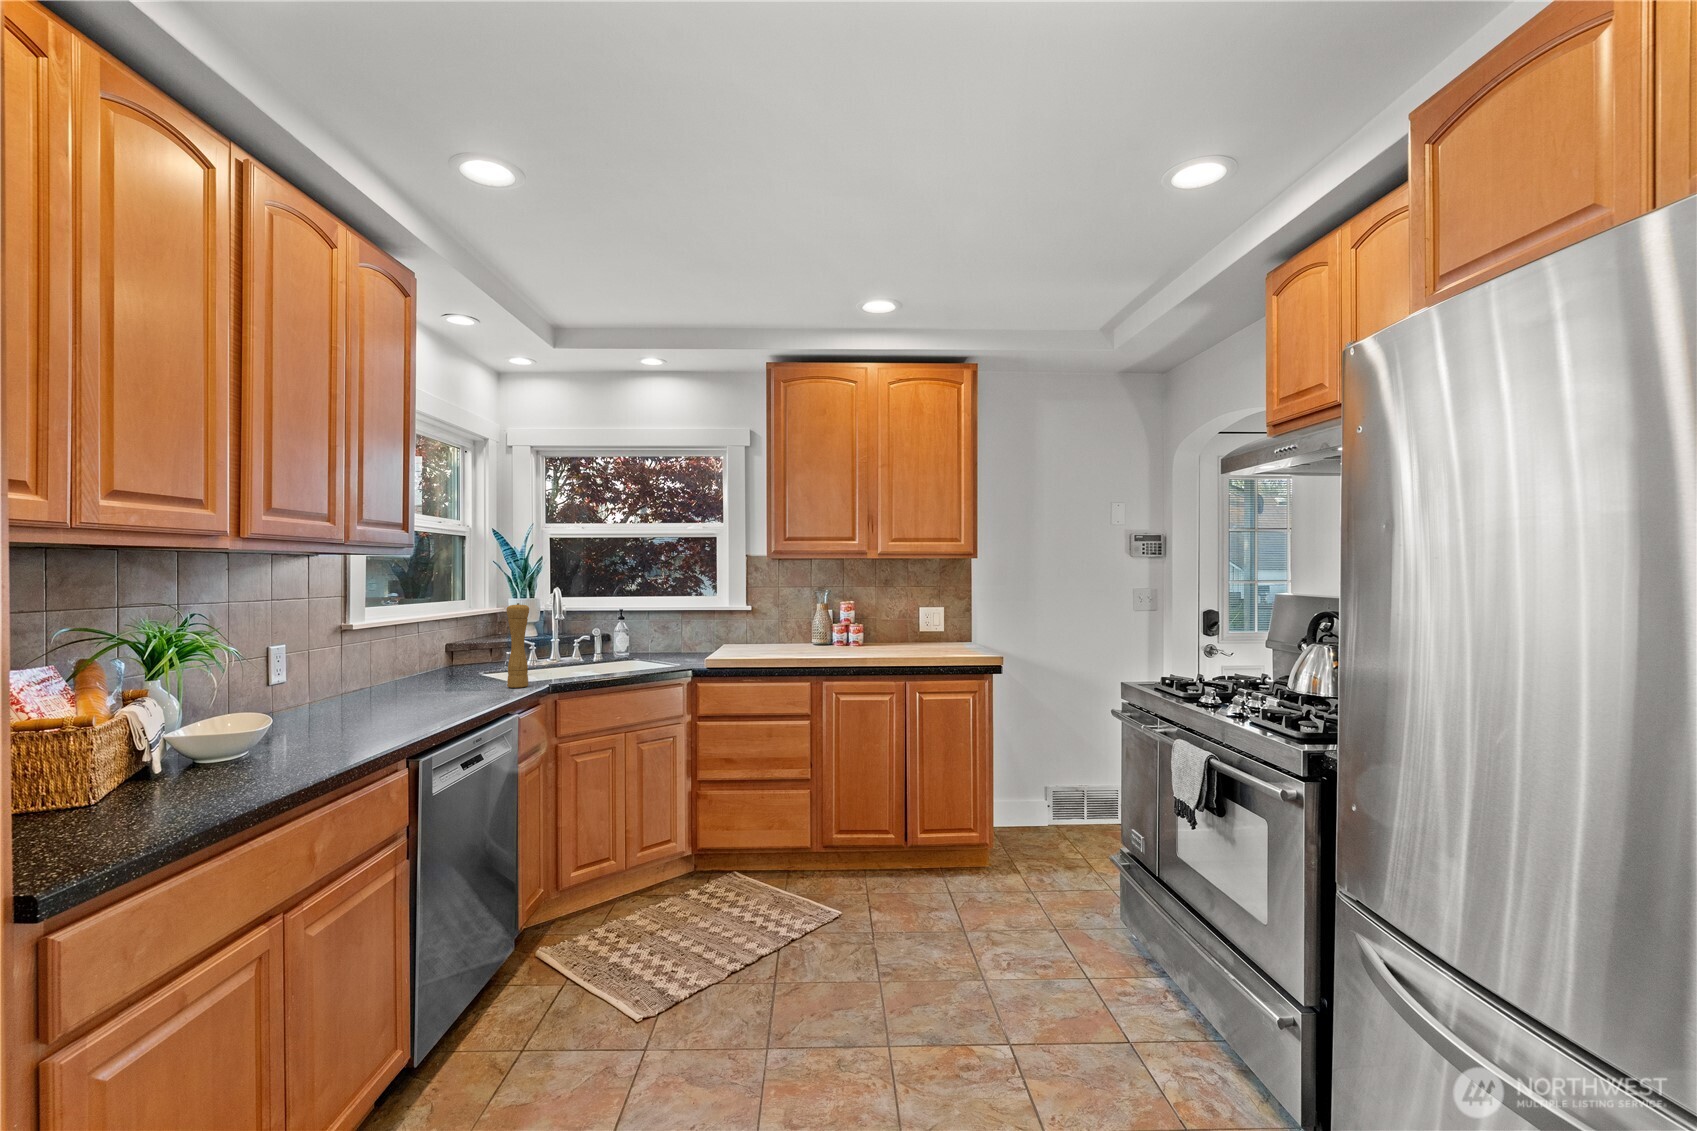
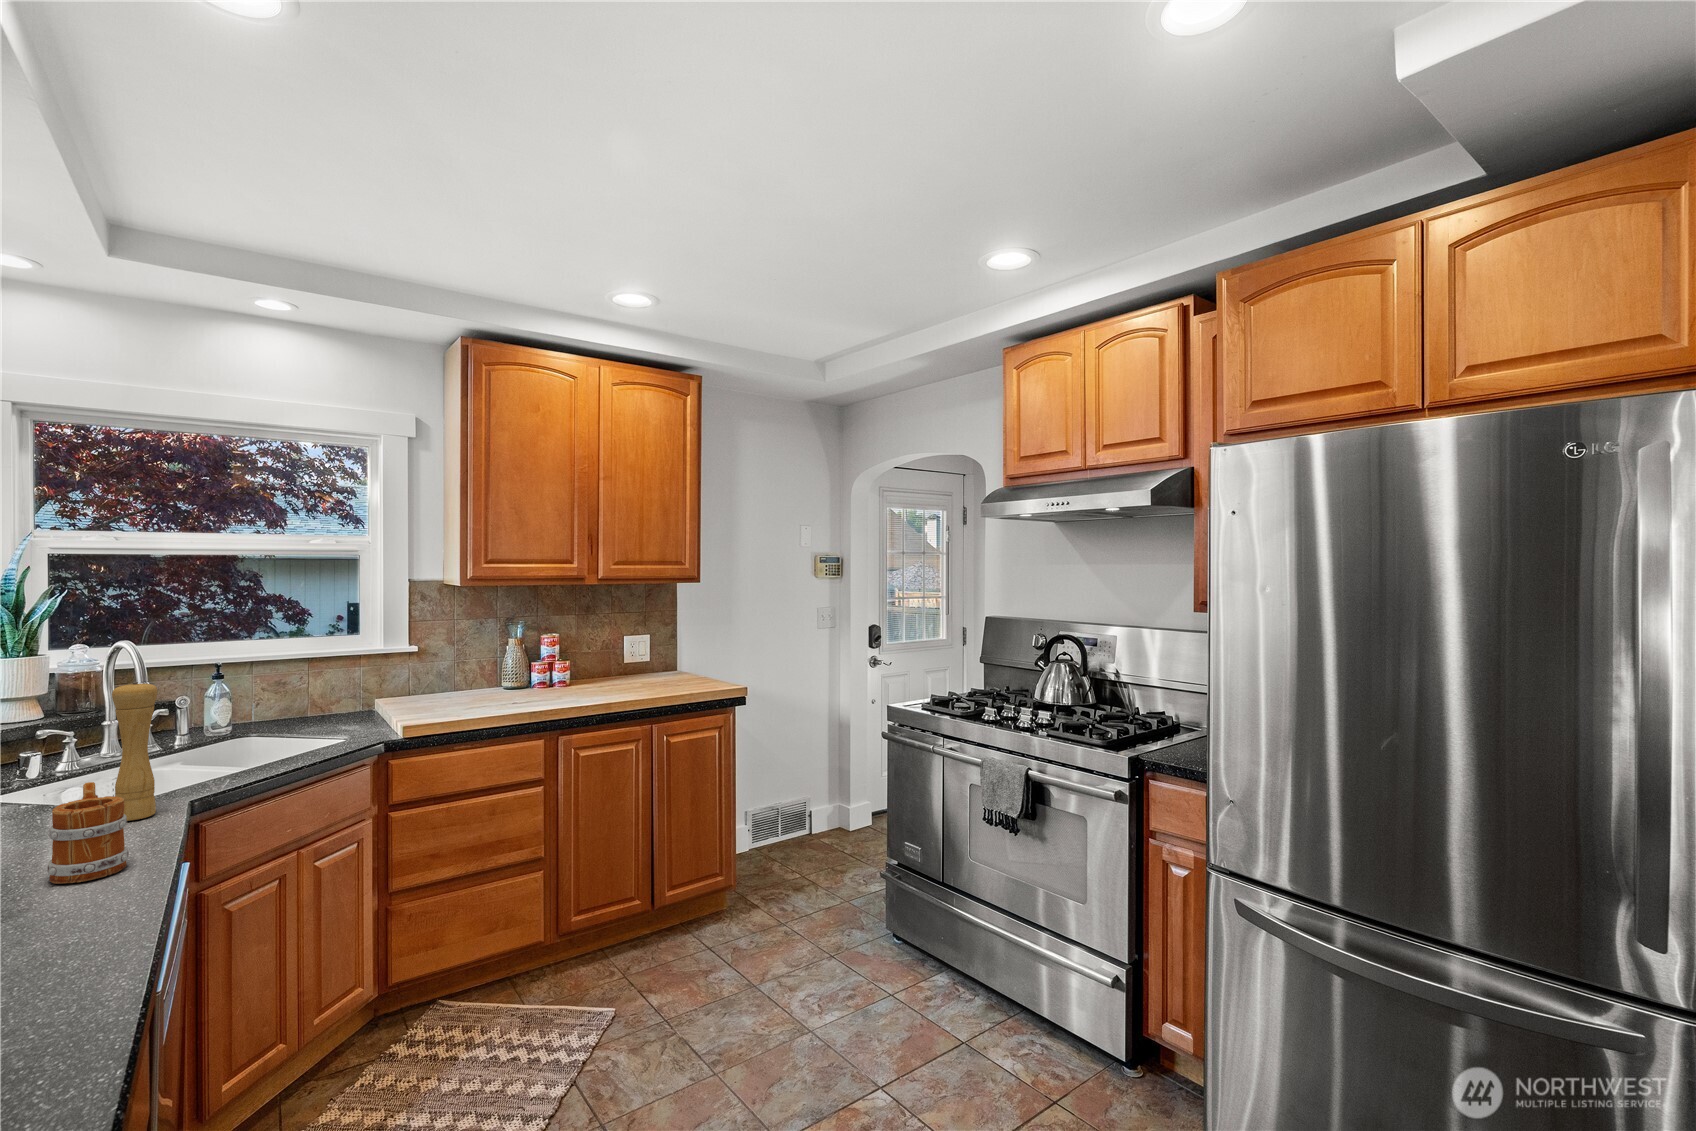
mug: none [446,654,485,706] -> present [47,782,129,884]

